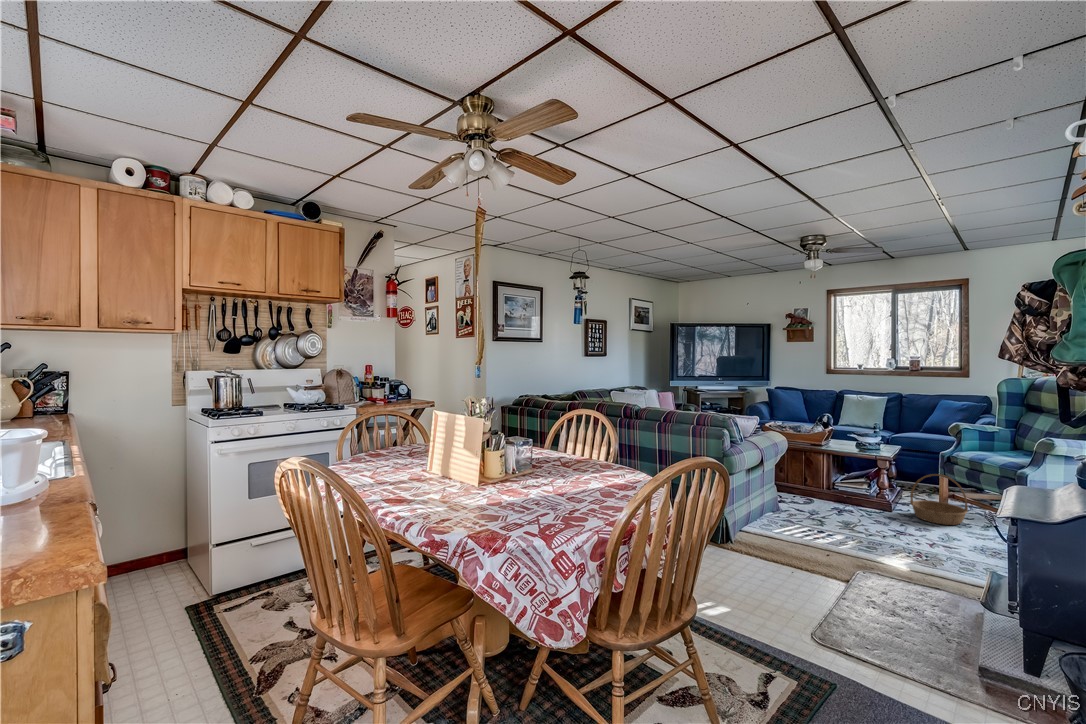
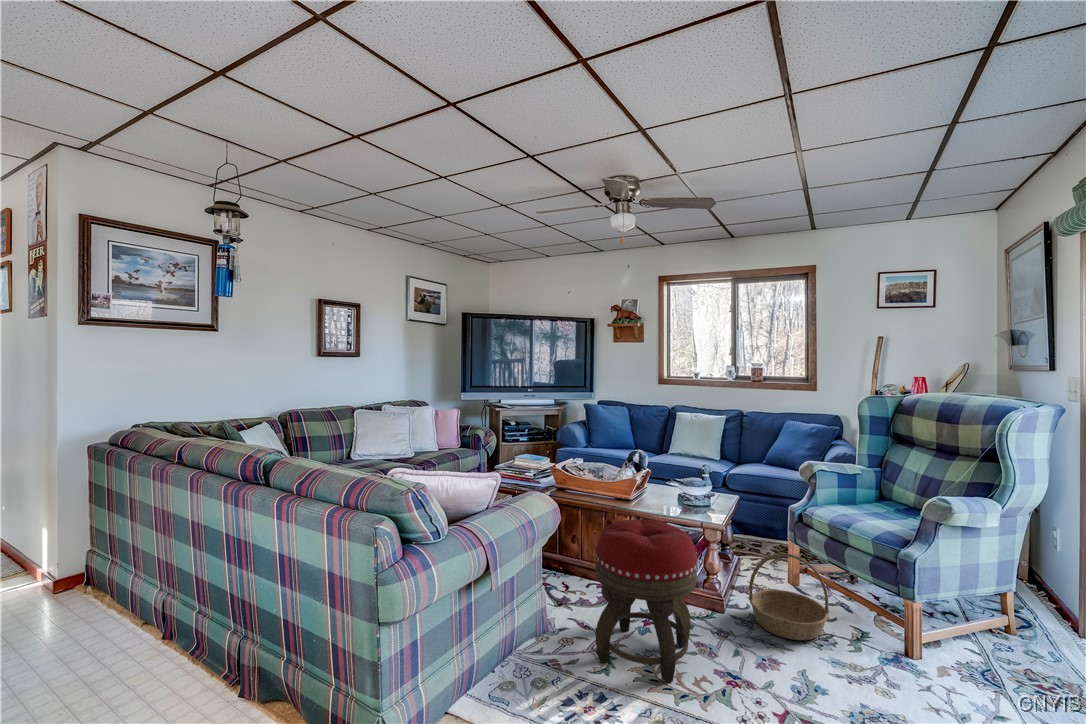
footstool: none [810,448,877,532] -> present [595,519,698,683]

